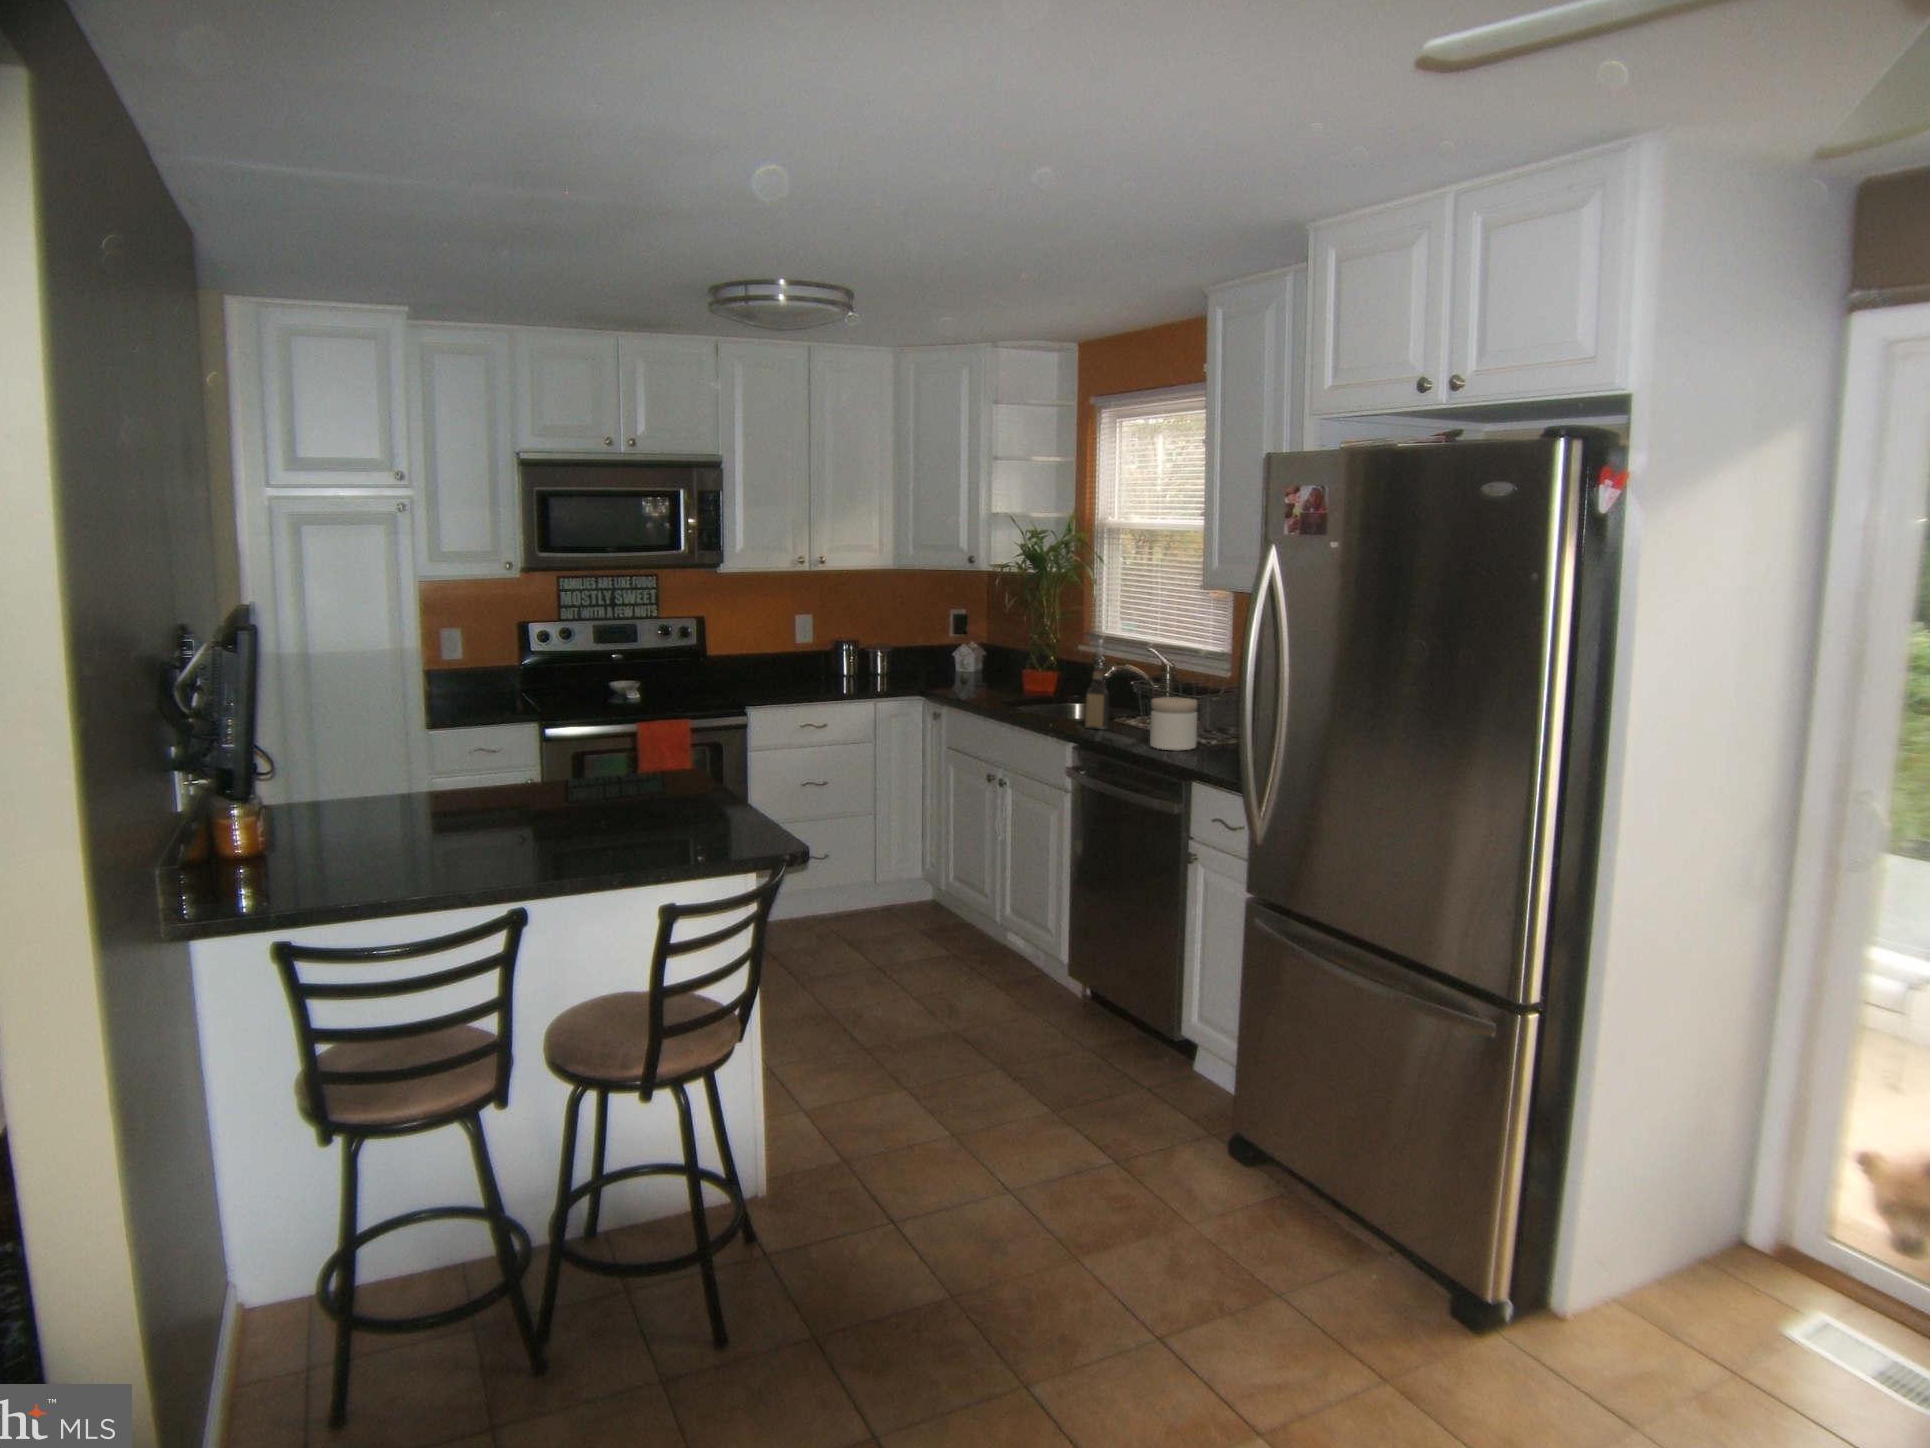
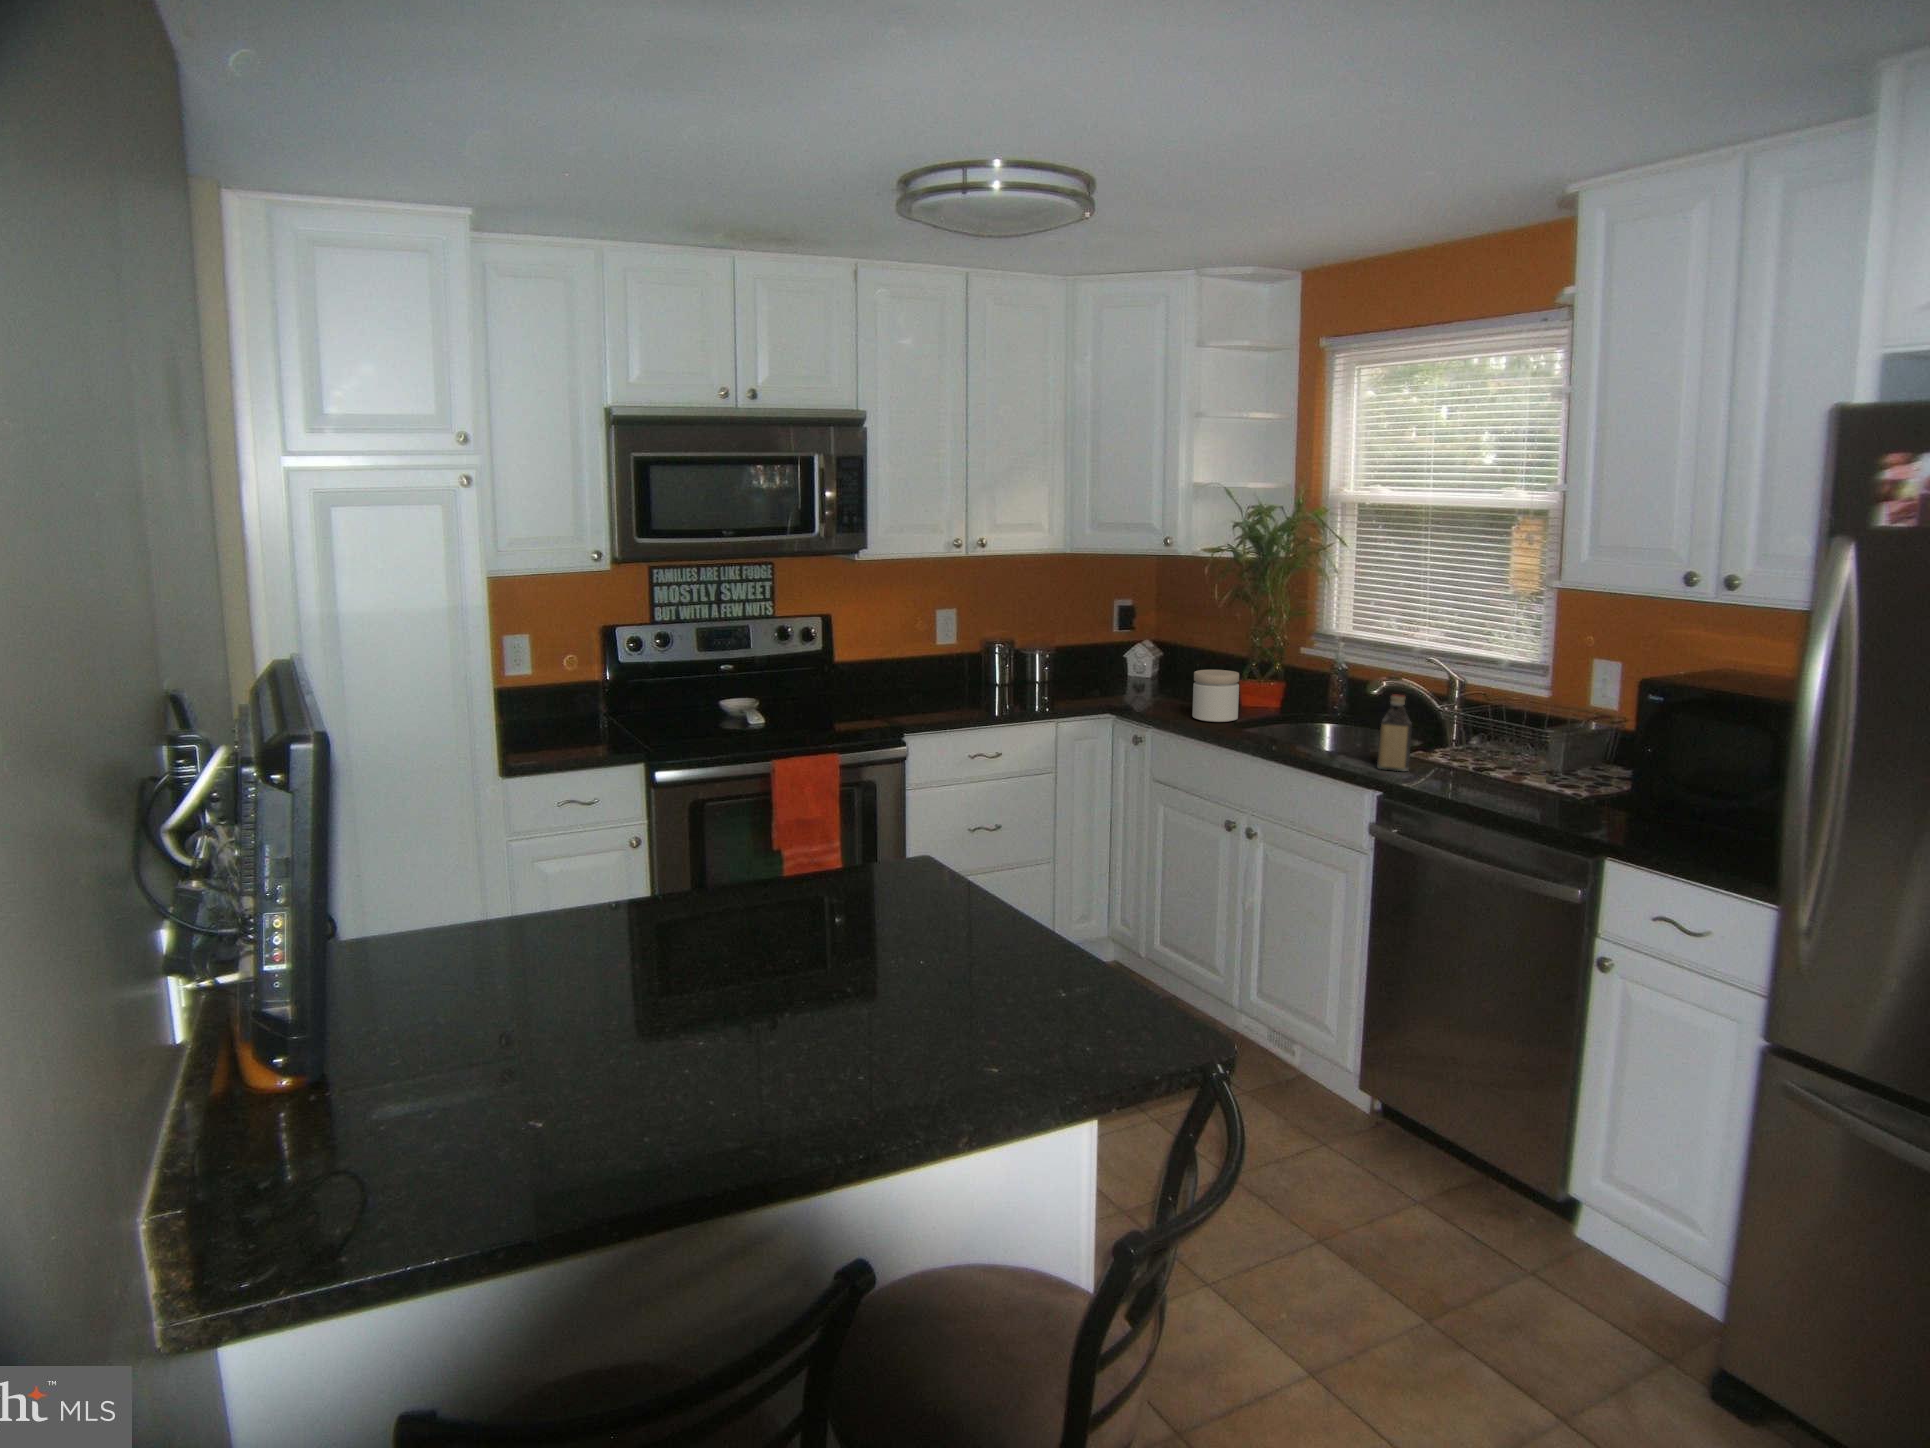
jar: present [1150,697,1197,751] -> present [1192,670,1239,722]

